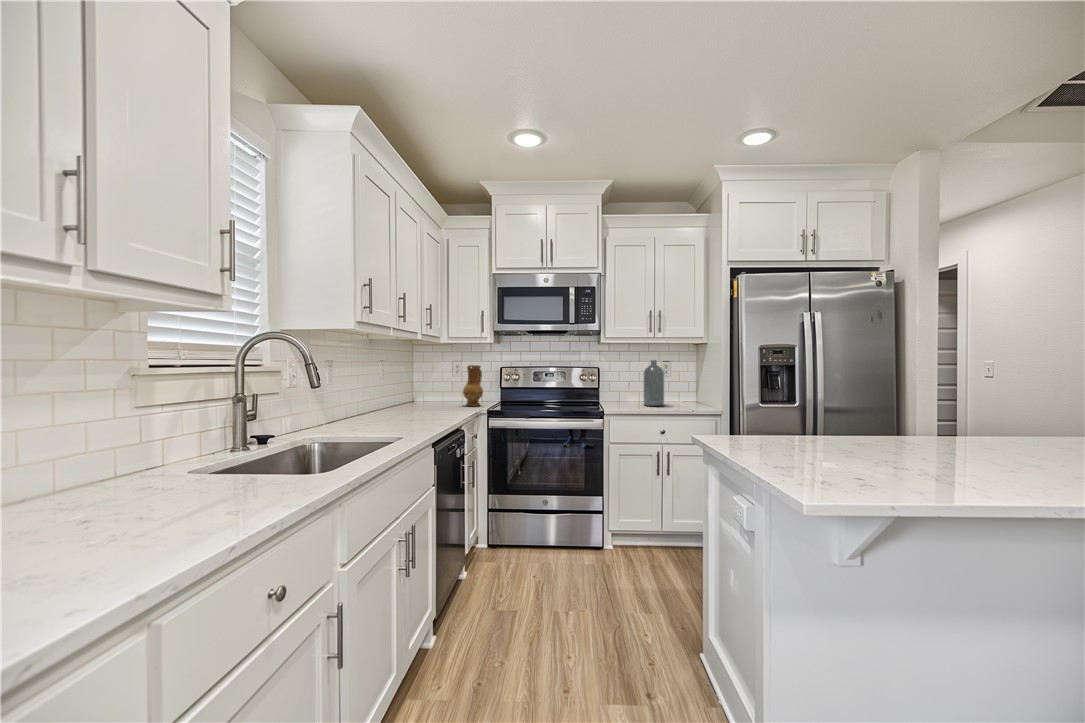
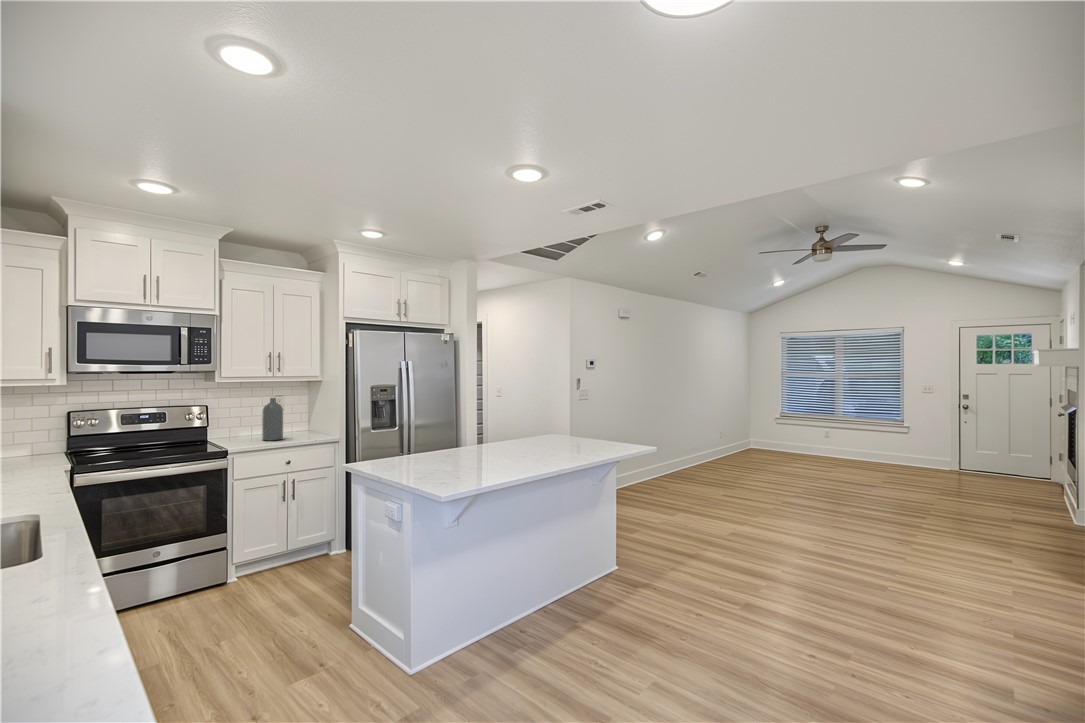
ceramic jug: present [463,365,483,406] -> none [18,412,52,463]

